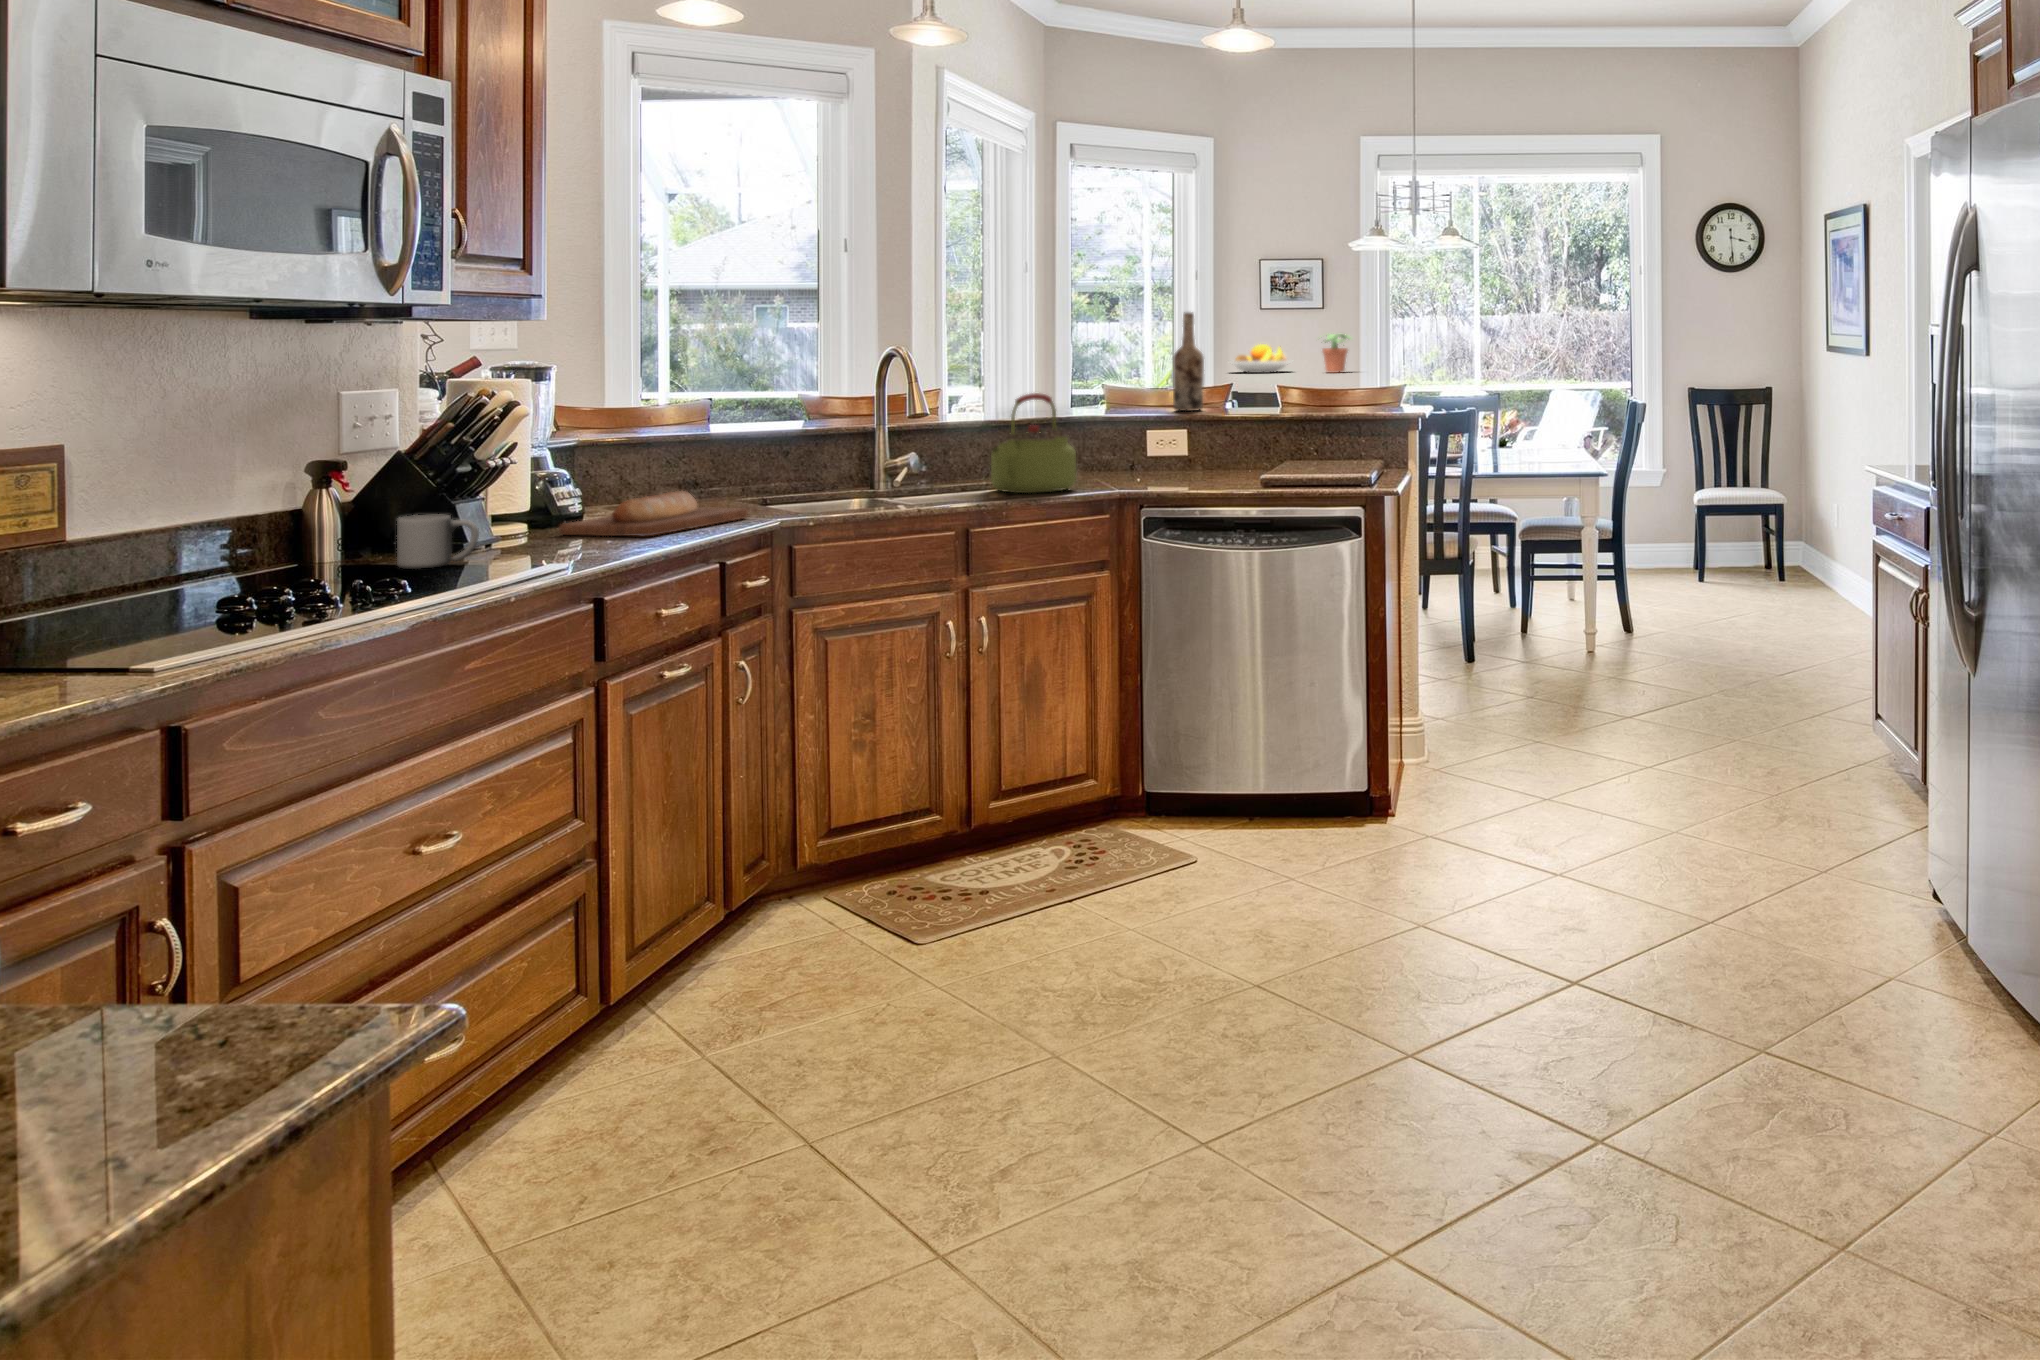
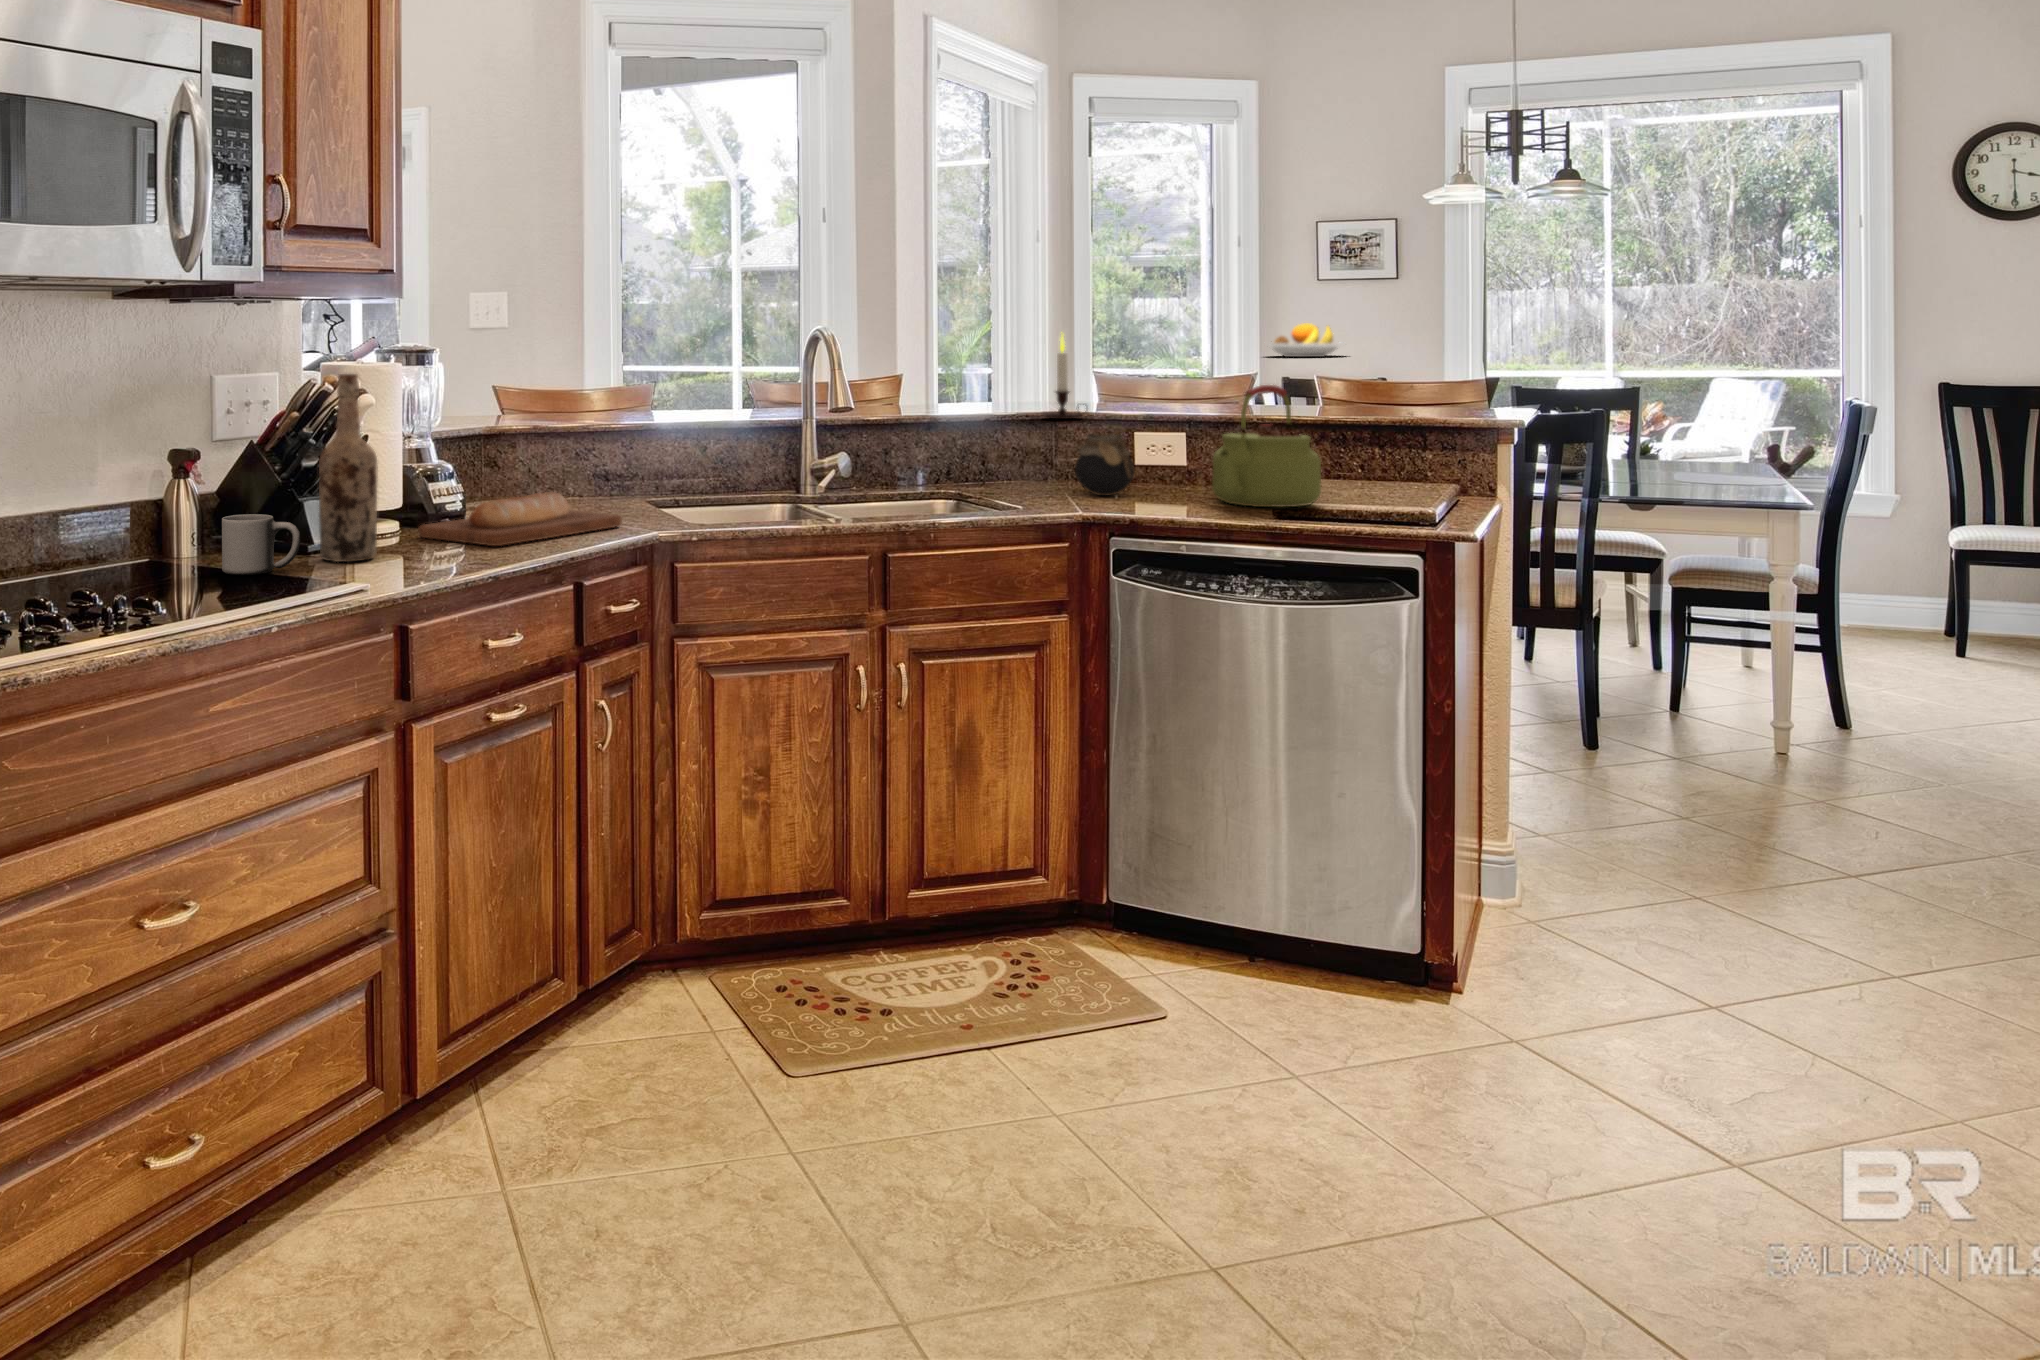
wine bottle: present [1173,313,1204,411] -> present [319,374,378,562]
potted plant: present [1323,334,1351,373] -> none [1376,310,1426,358]
candle: none [1084,349,1122,420] -> present [1043,335,1086,419]
kettle: present [991,393,1076,493] -> present [1212,385,1321,507]
jar: none [1114,424,1160,480] -> present [1075,431,1134,496]

